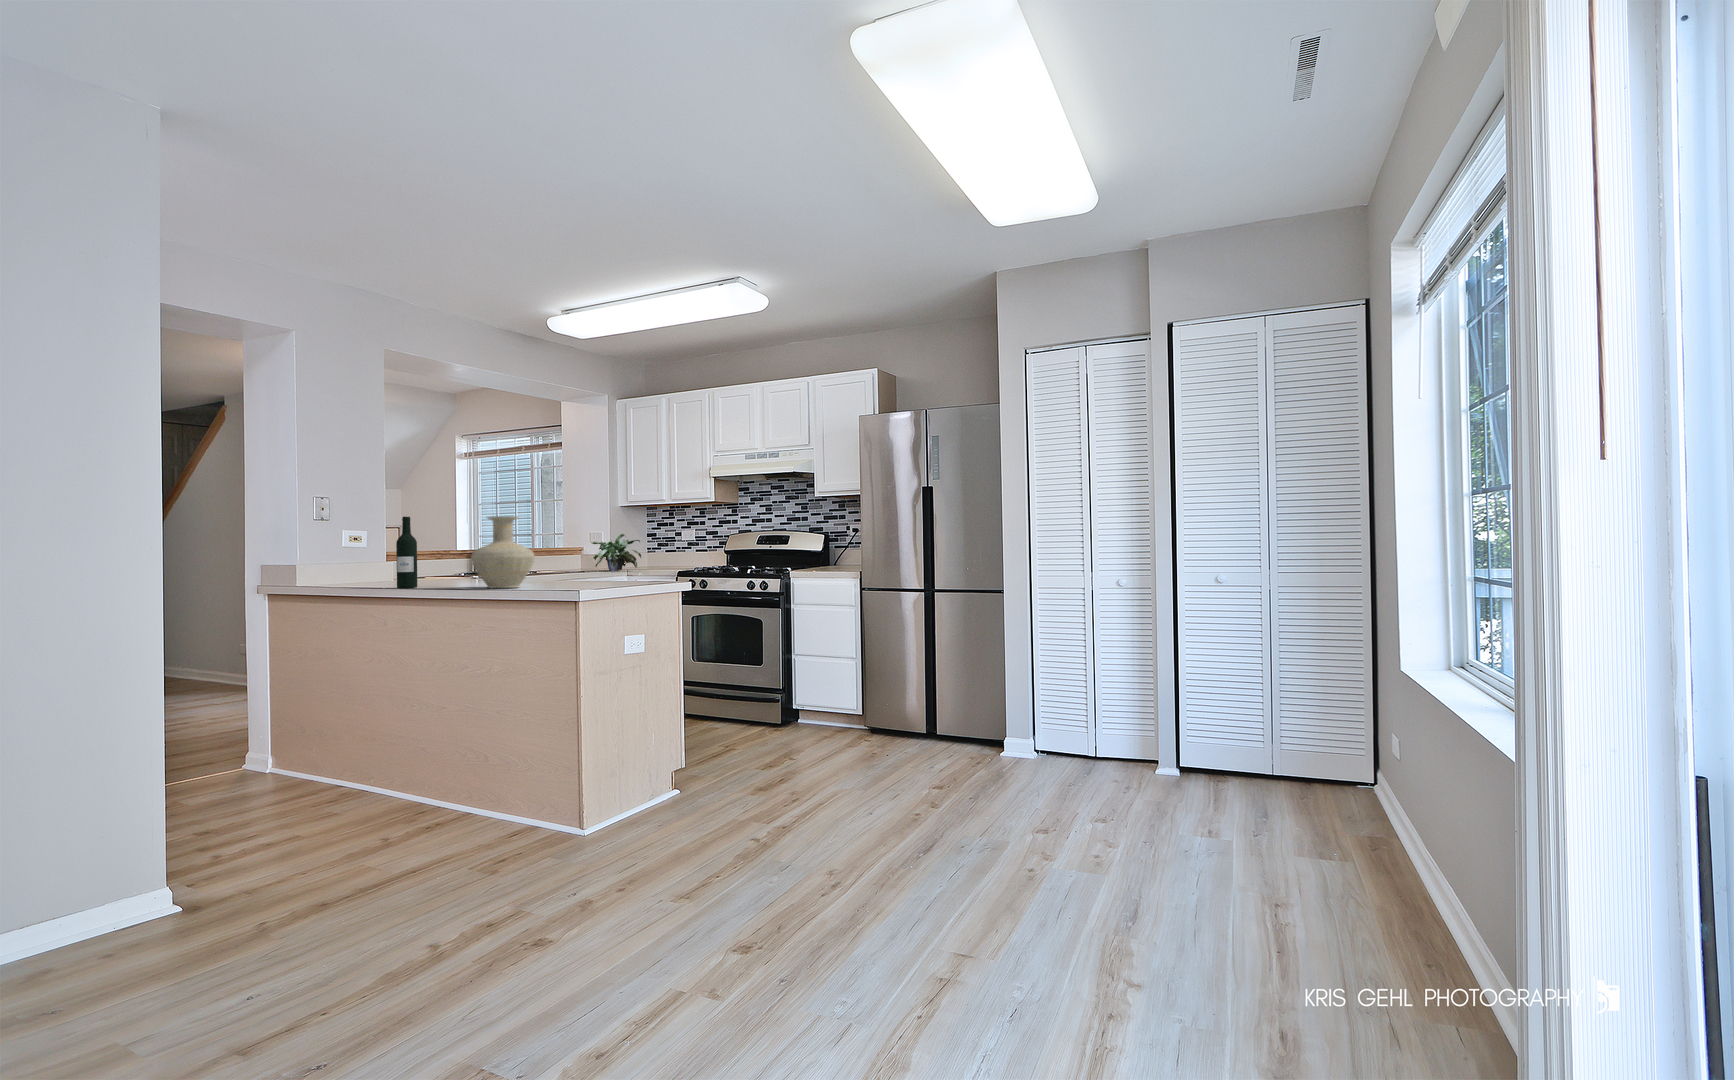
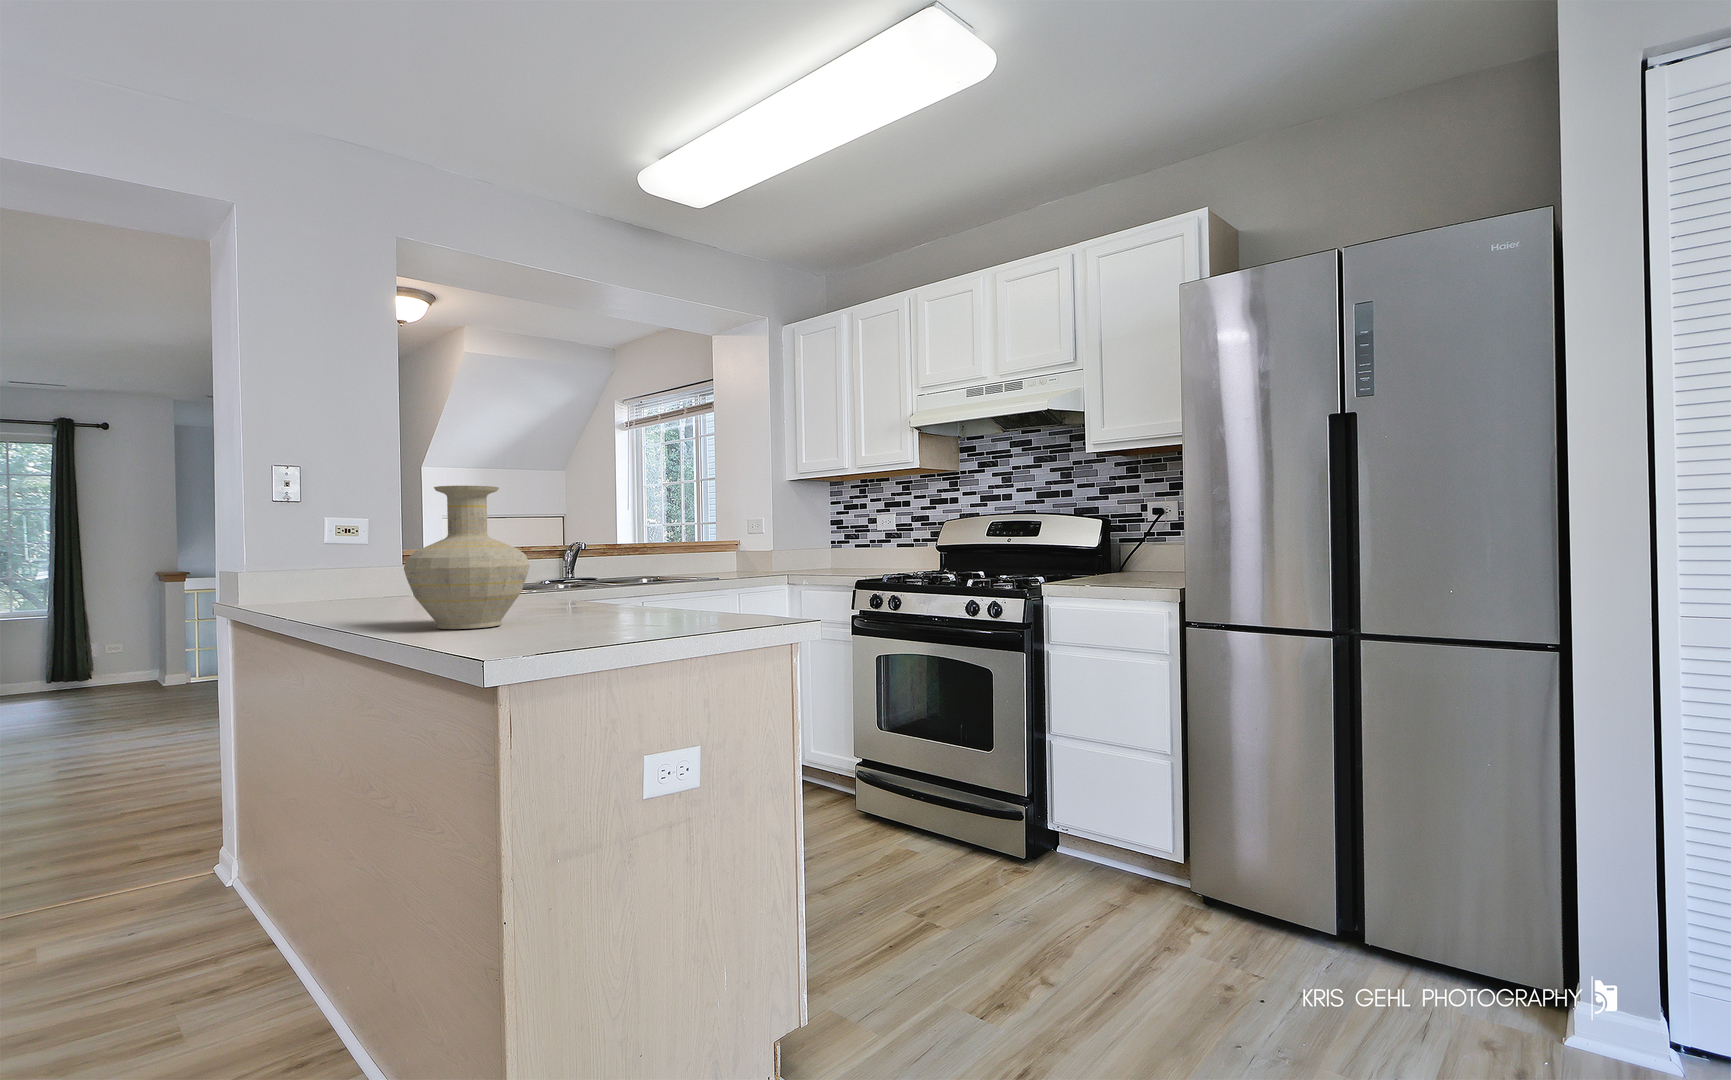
wine bottle: present [396,517,417,588] -> none [301,490,342,623]
potted plant: present [592,534,641,571] -> none [744,520,815,576]

